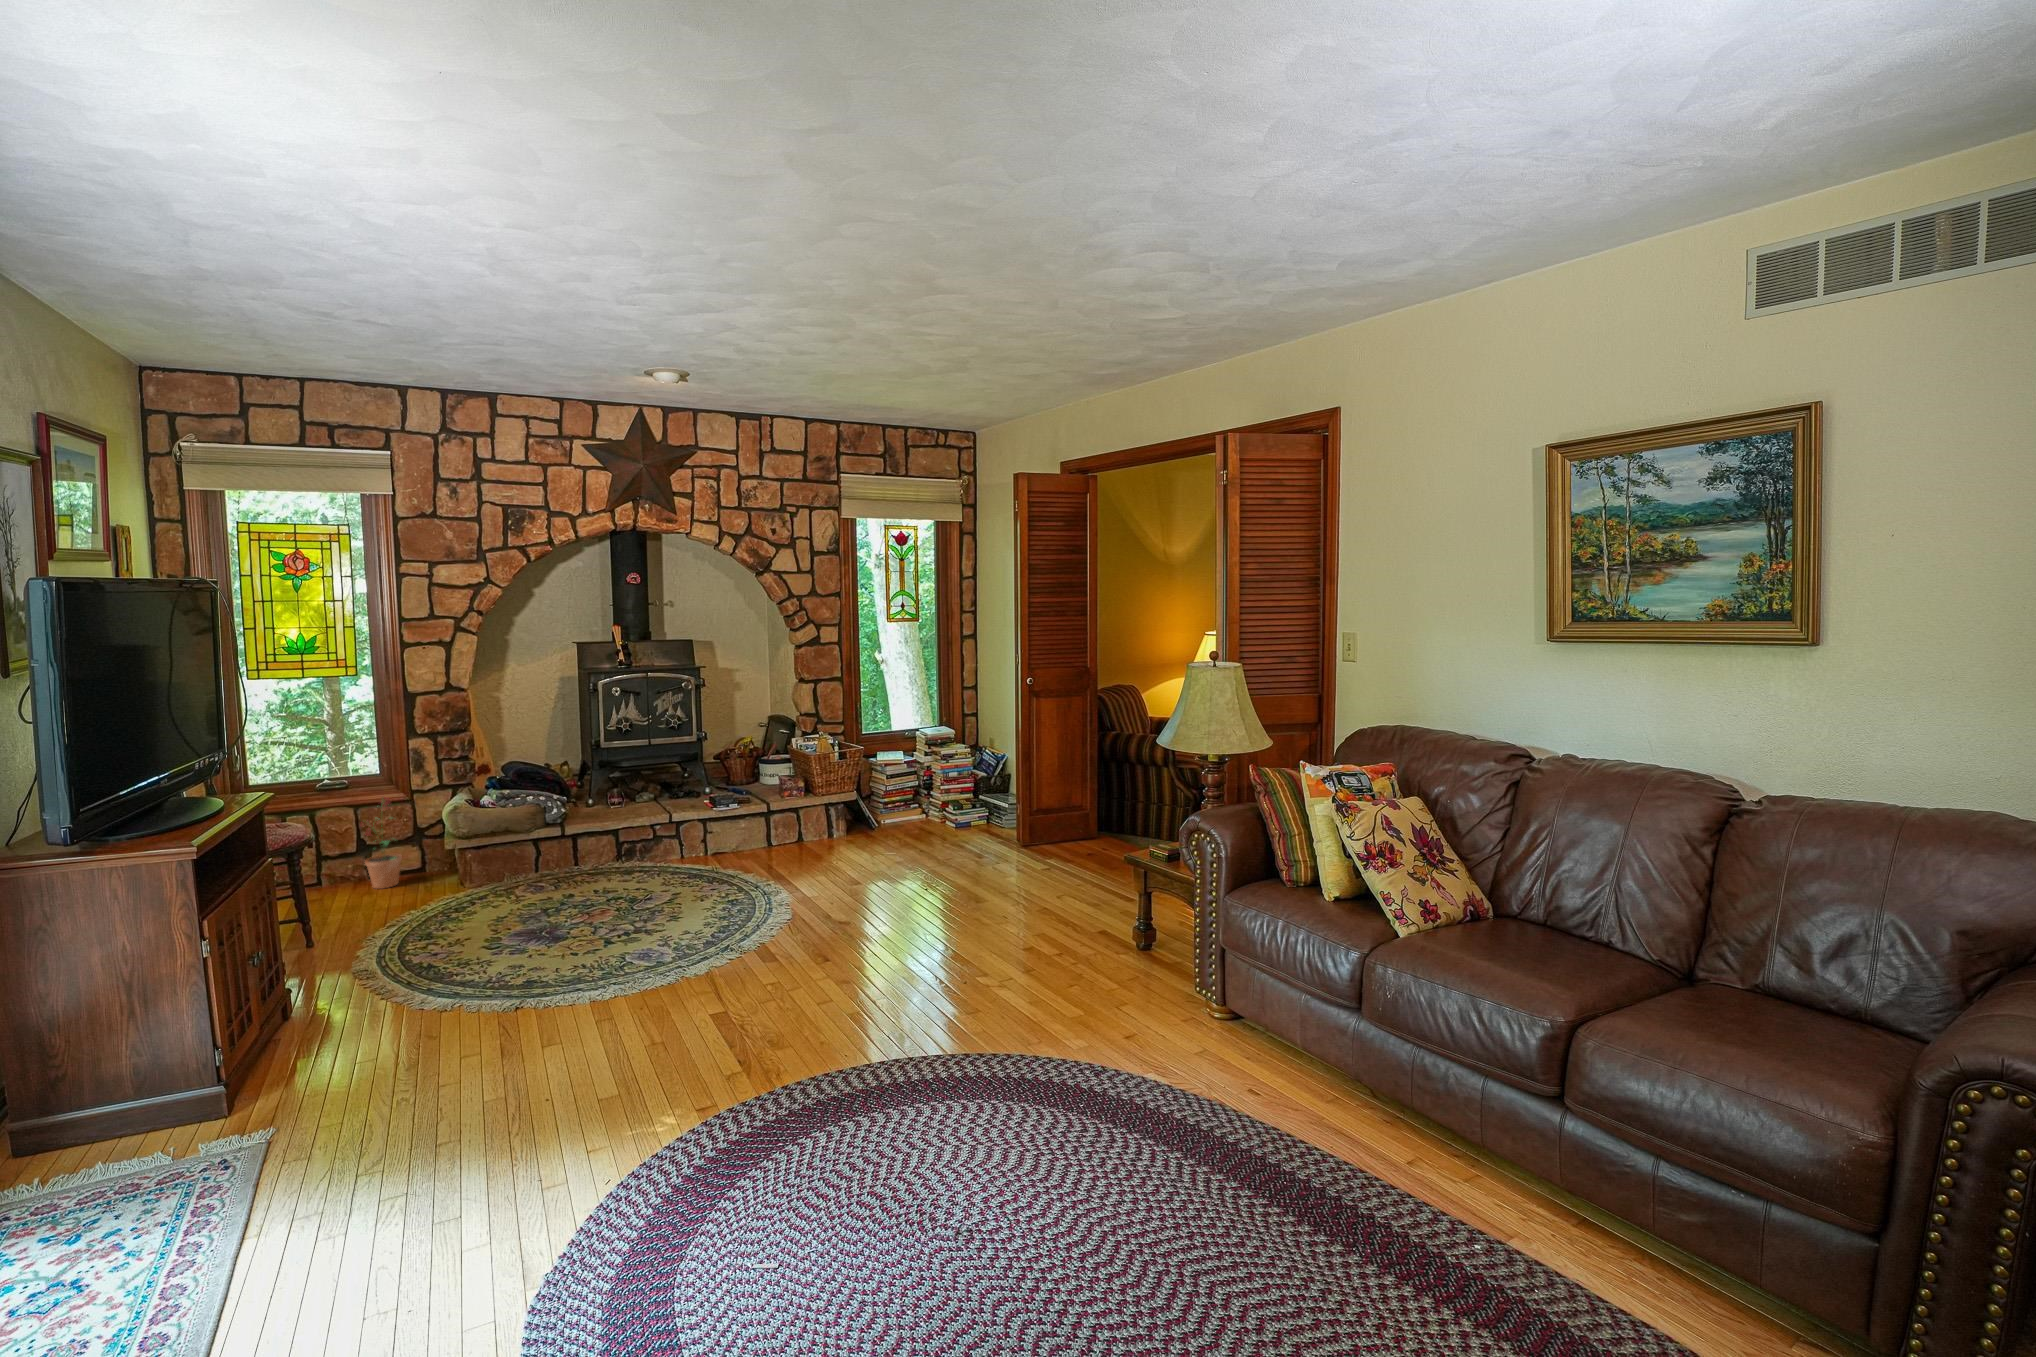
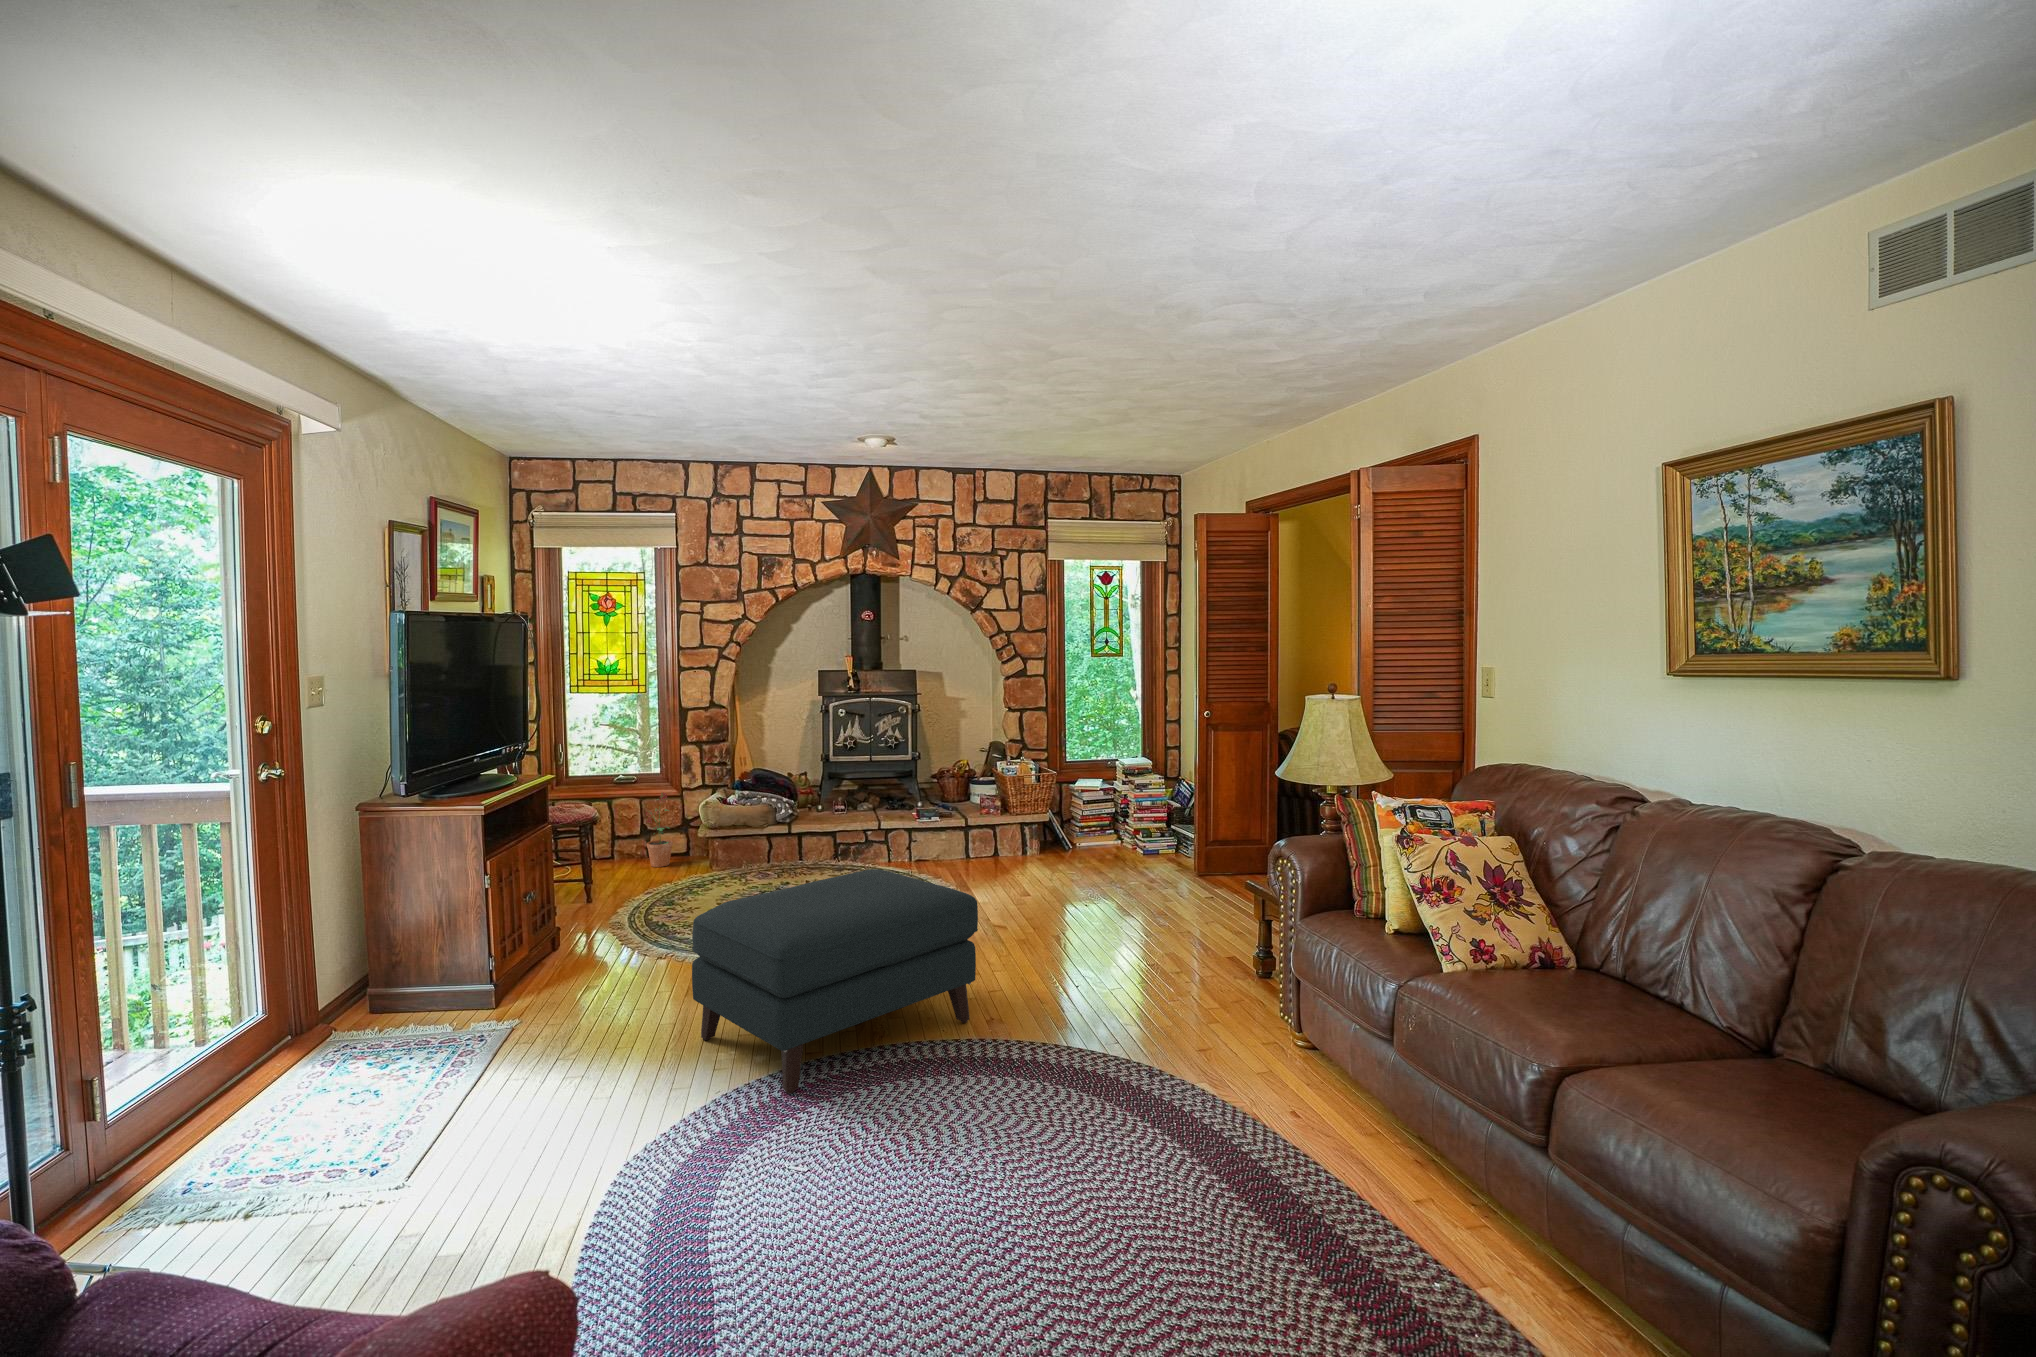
ottoman: none [536,878,882,1168] -> present [692,869,978,1094]

